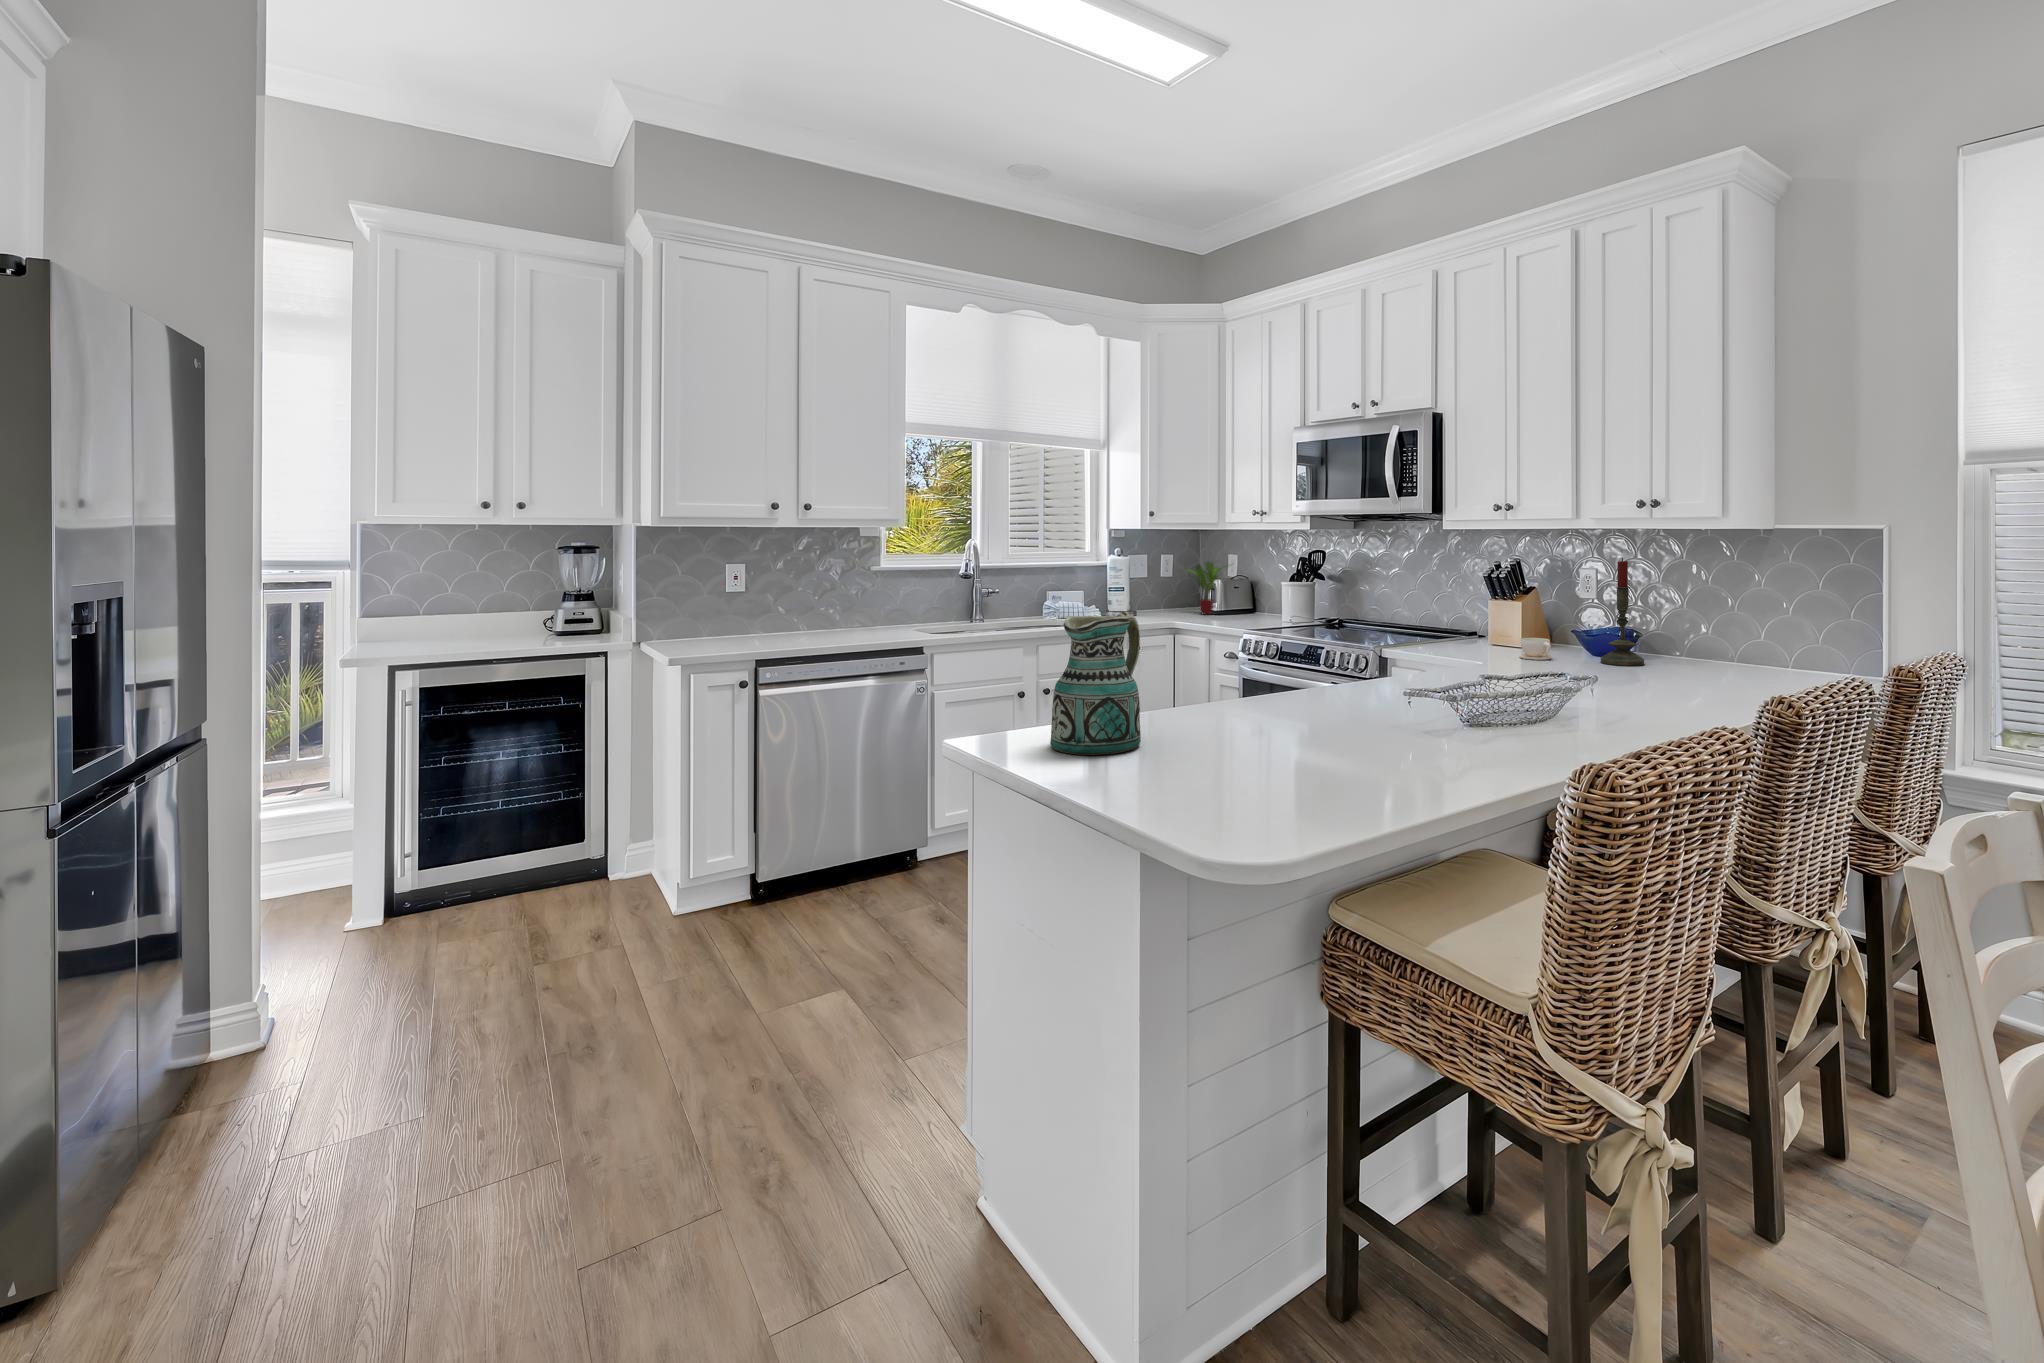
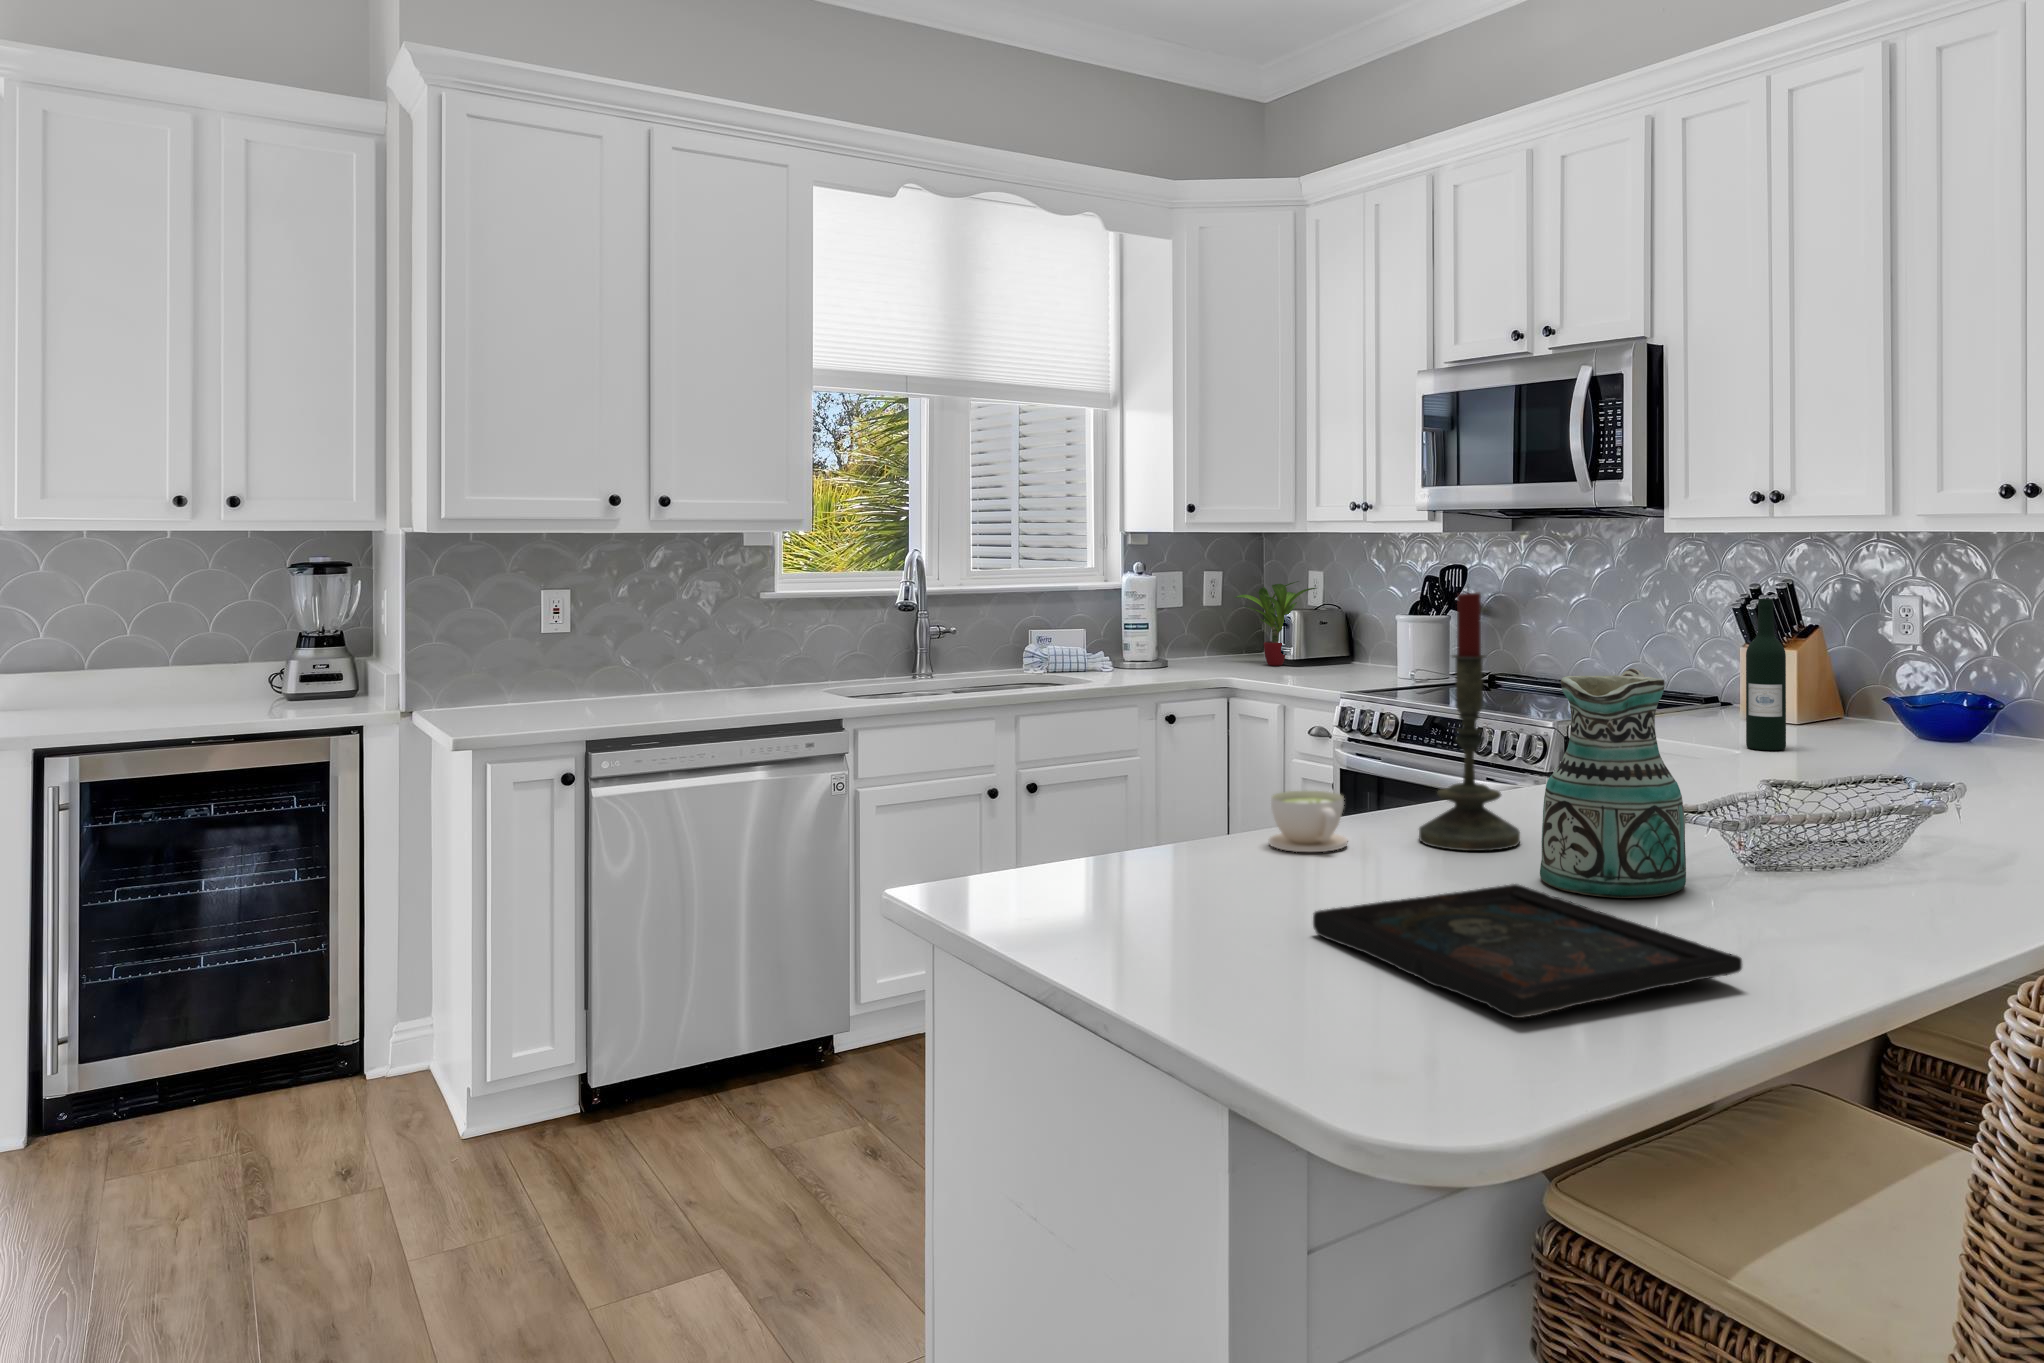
candle: present [1601,558,1644,666] -> present [1419,591,1520,851]
wine bottle: none [1491,571,1515,664] -> present [1746,599,1786,750]
ceramic pitcher: present [1050,612,1141,755] -> present [1540,668,1686,898]
coffee cup: present [1519,638,1551,660] -> present [1268,790,1348,852]
tray: none [1209,736,1448,804] -> present [1313,884,1742,1018]

